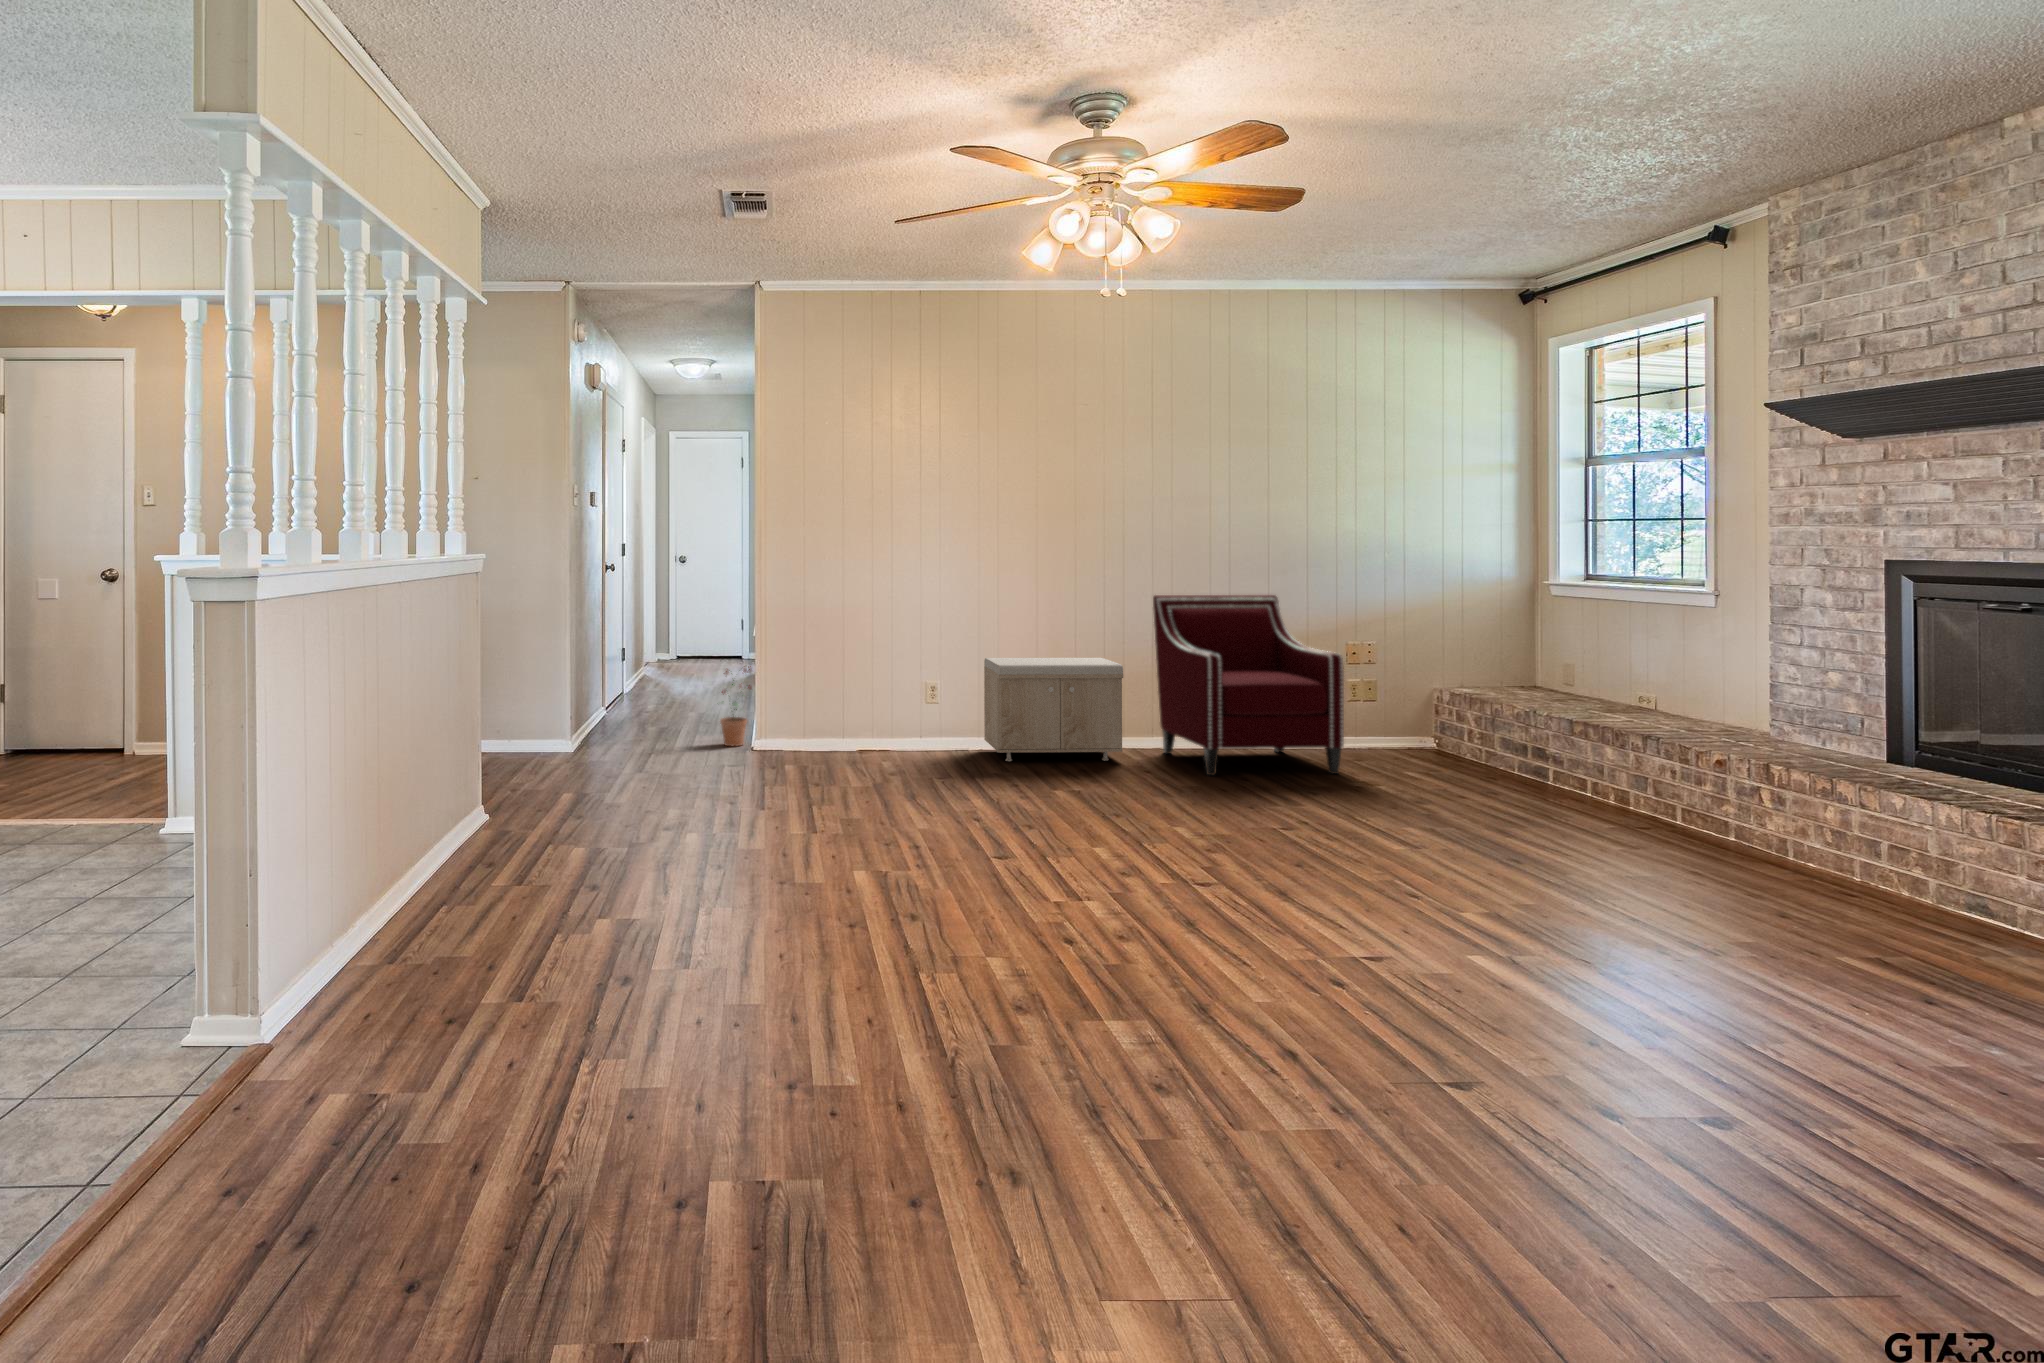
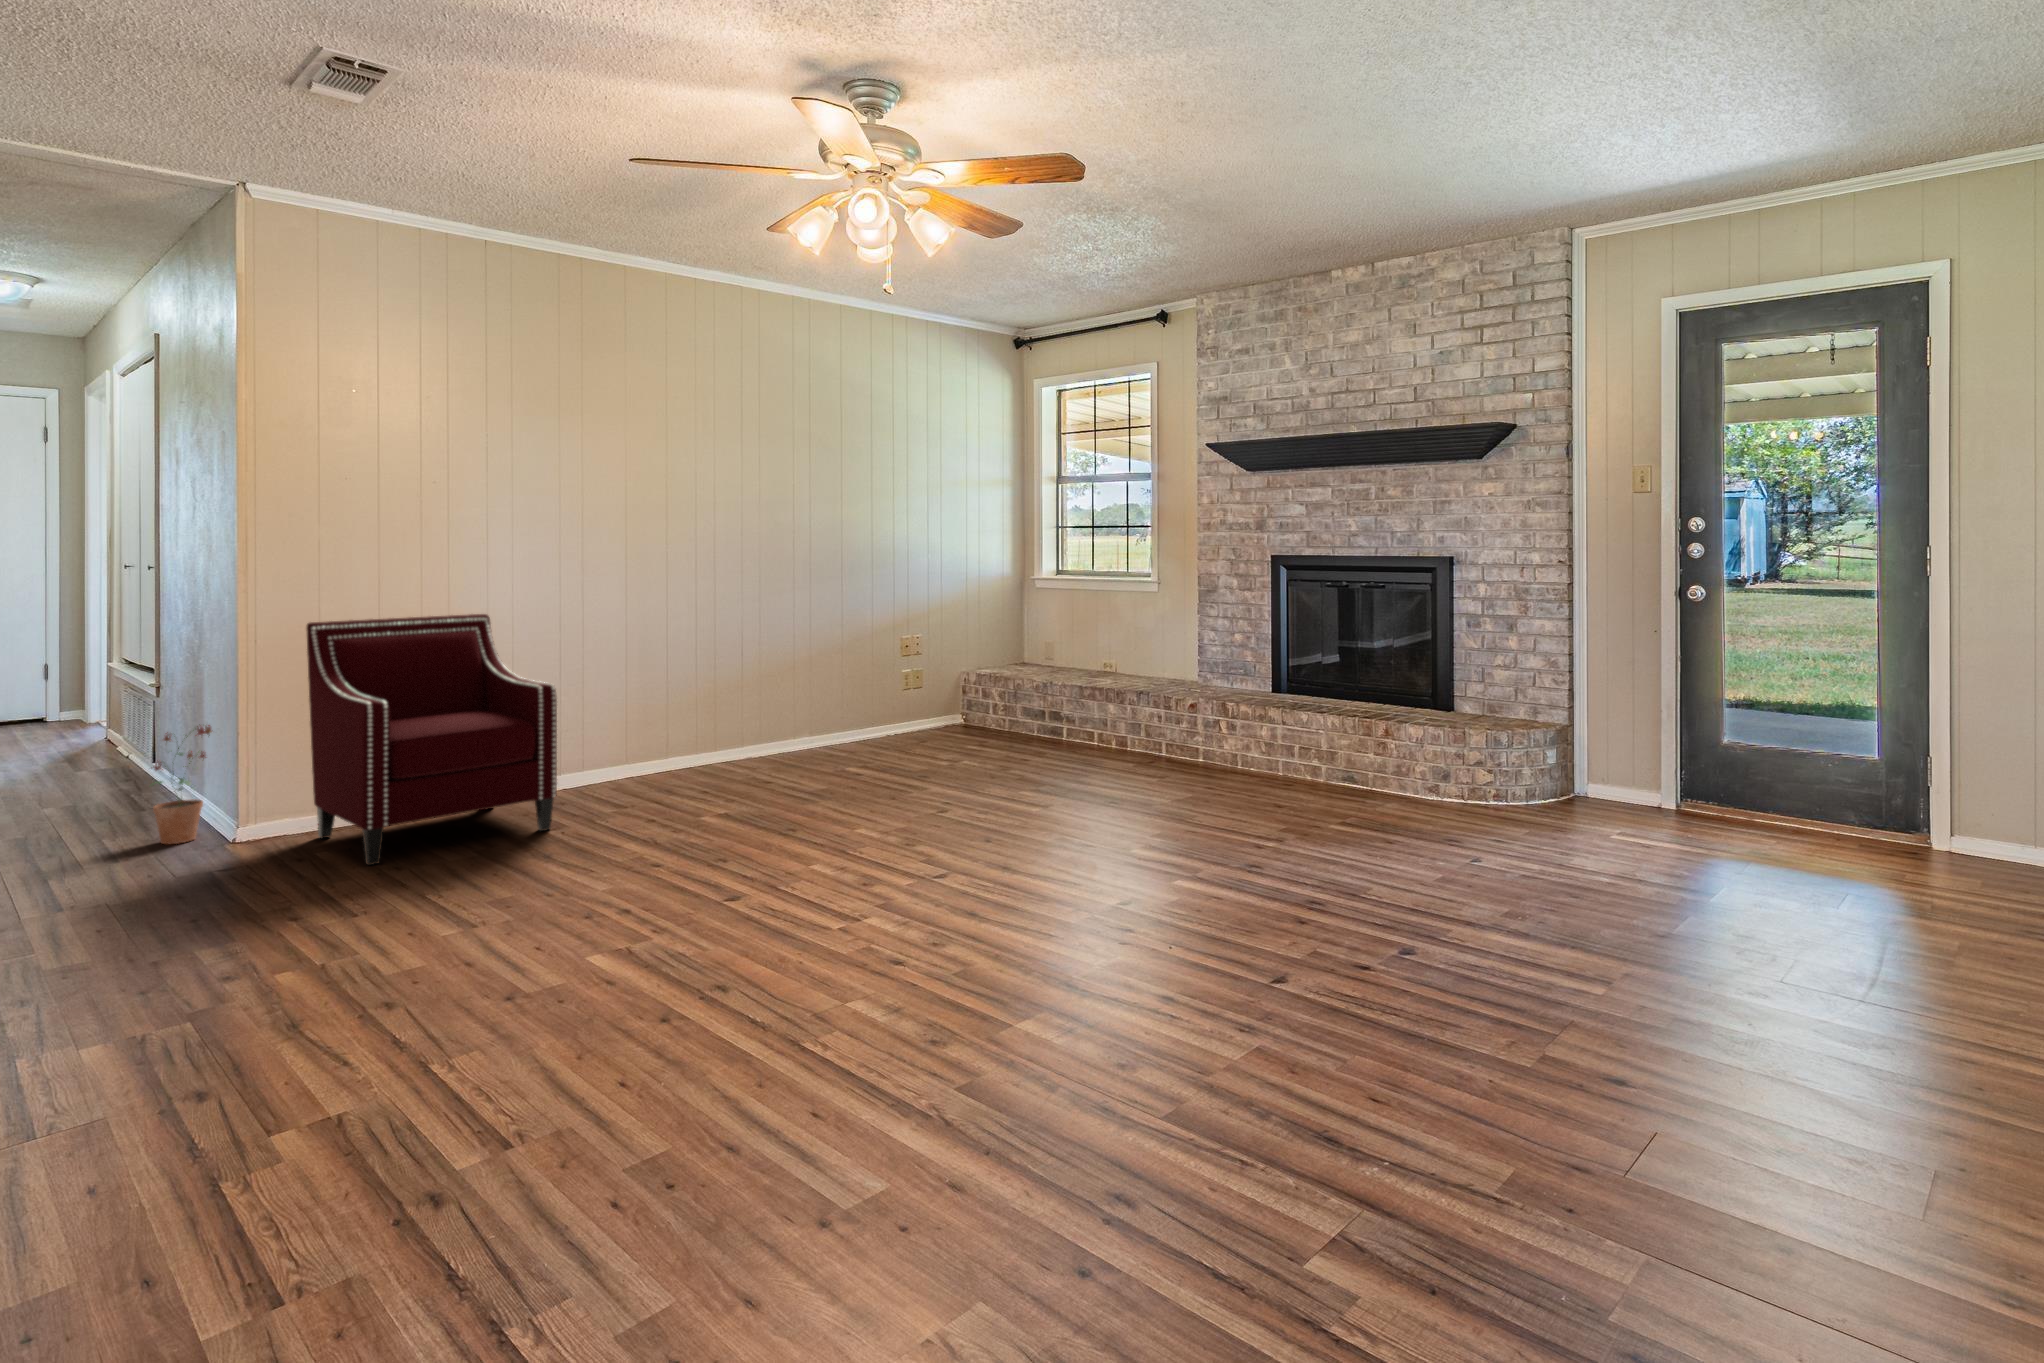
armchair: present [1153,595,1344,776] -> present [306,614,557,865]
storage bench: present [984,658,1123,761] -> none [560,669,727,796]

